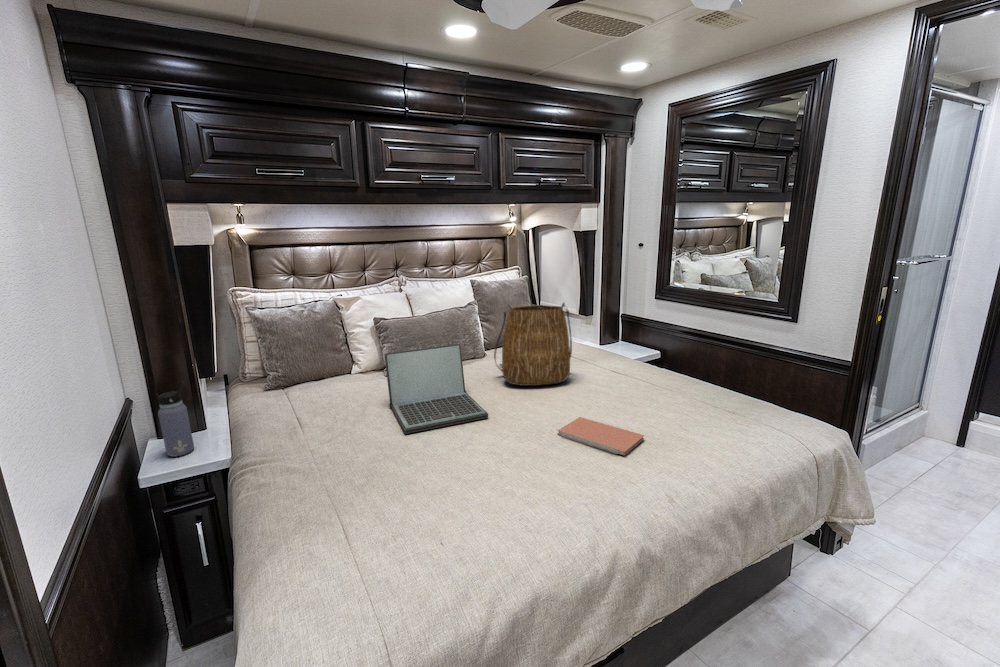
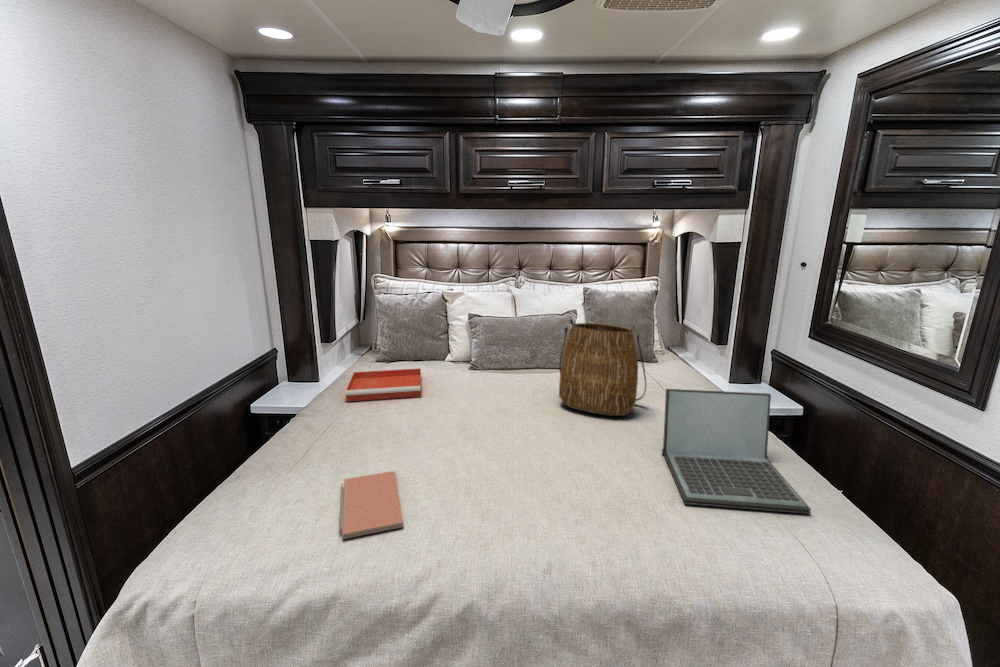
laptop: present [384,344,488,434] -> present [662,389,811,514]
water bottle: present [158,382,194,457] -> none [279,345,302,400]
tray: none [262,383,366,433] -> present [346,368,421,401]
notebook: present [558,417,644,456] -> present [339,471,403,539]

